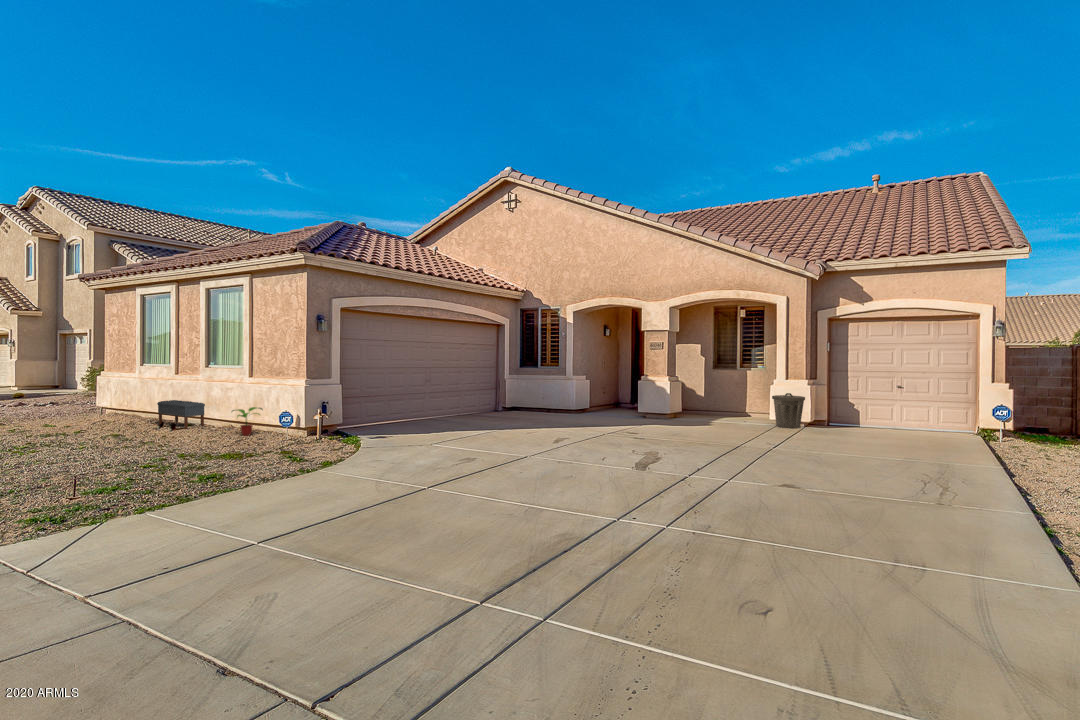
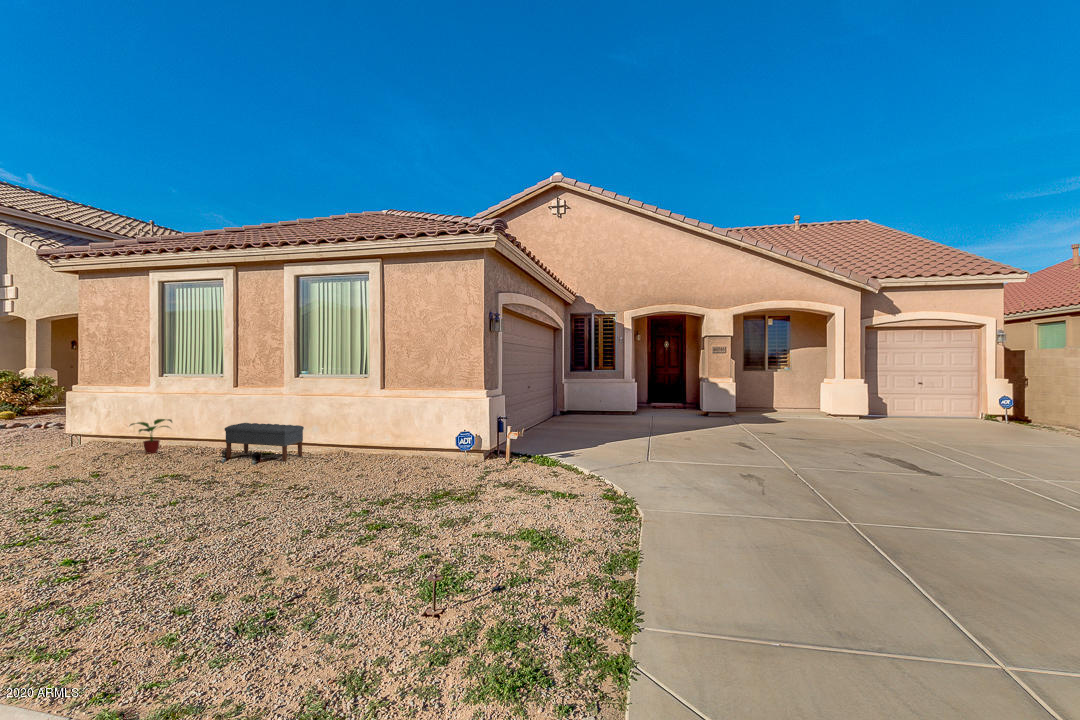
trash can: present [772,393,805,428] -> none [841,391,873,421]
potted plant: present [232,407,263,436] -> present [130,419,172,454]

